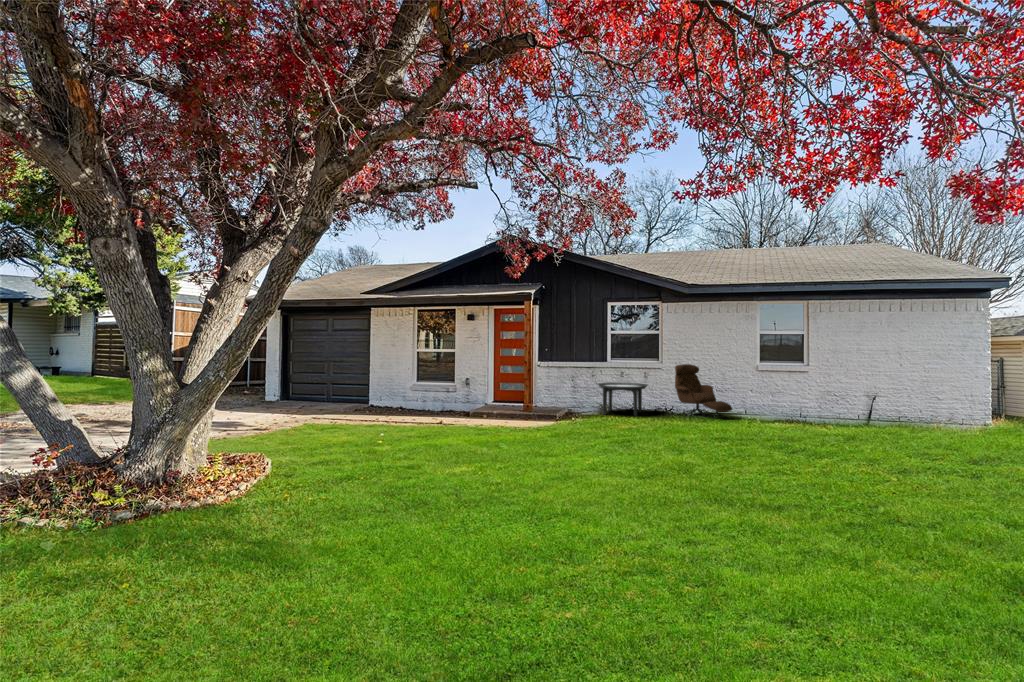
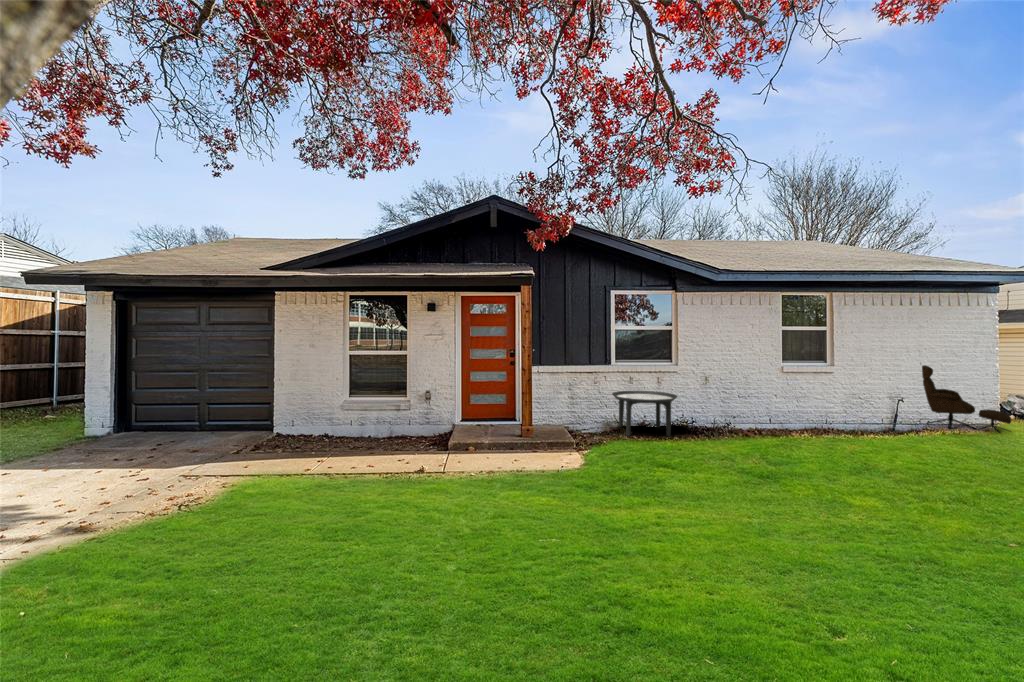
lounge chair: present [675,364,732,419] -> present [922,365,1011,433]

